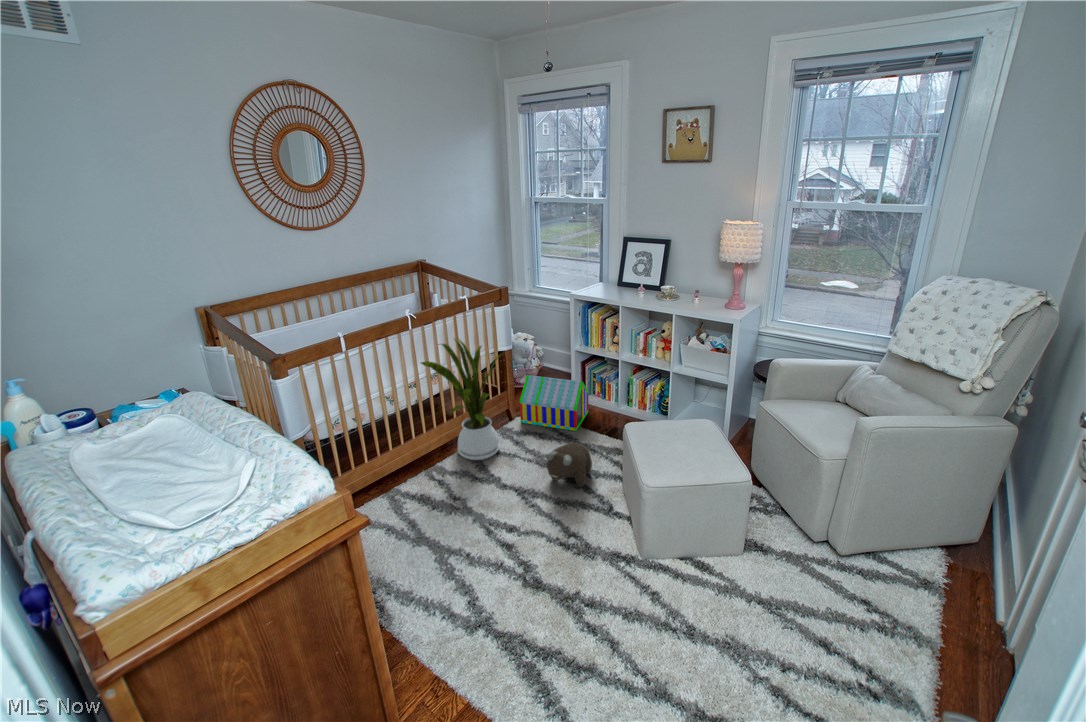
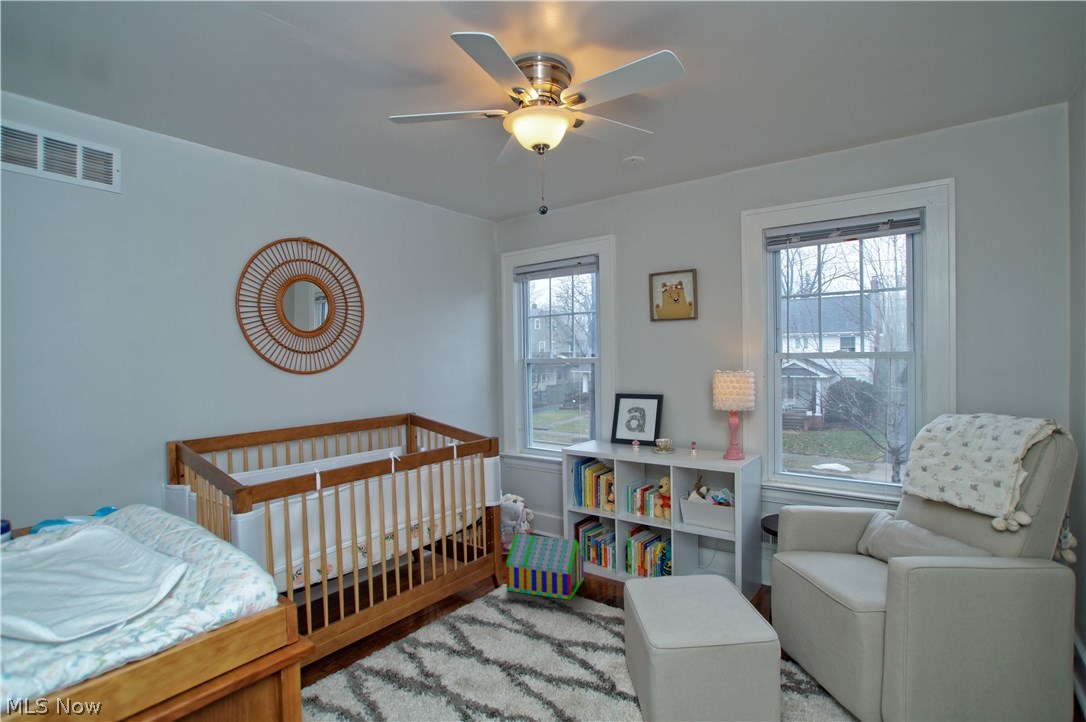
house plant: present [421,339,501,460] -> none [399,483,493,632]
plush toy: present [545,442,592,487] -> none [535,605,590,662]

